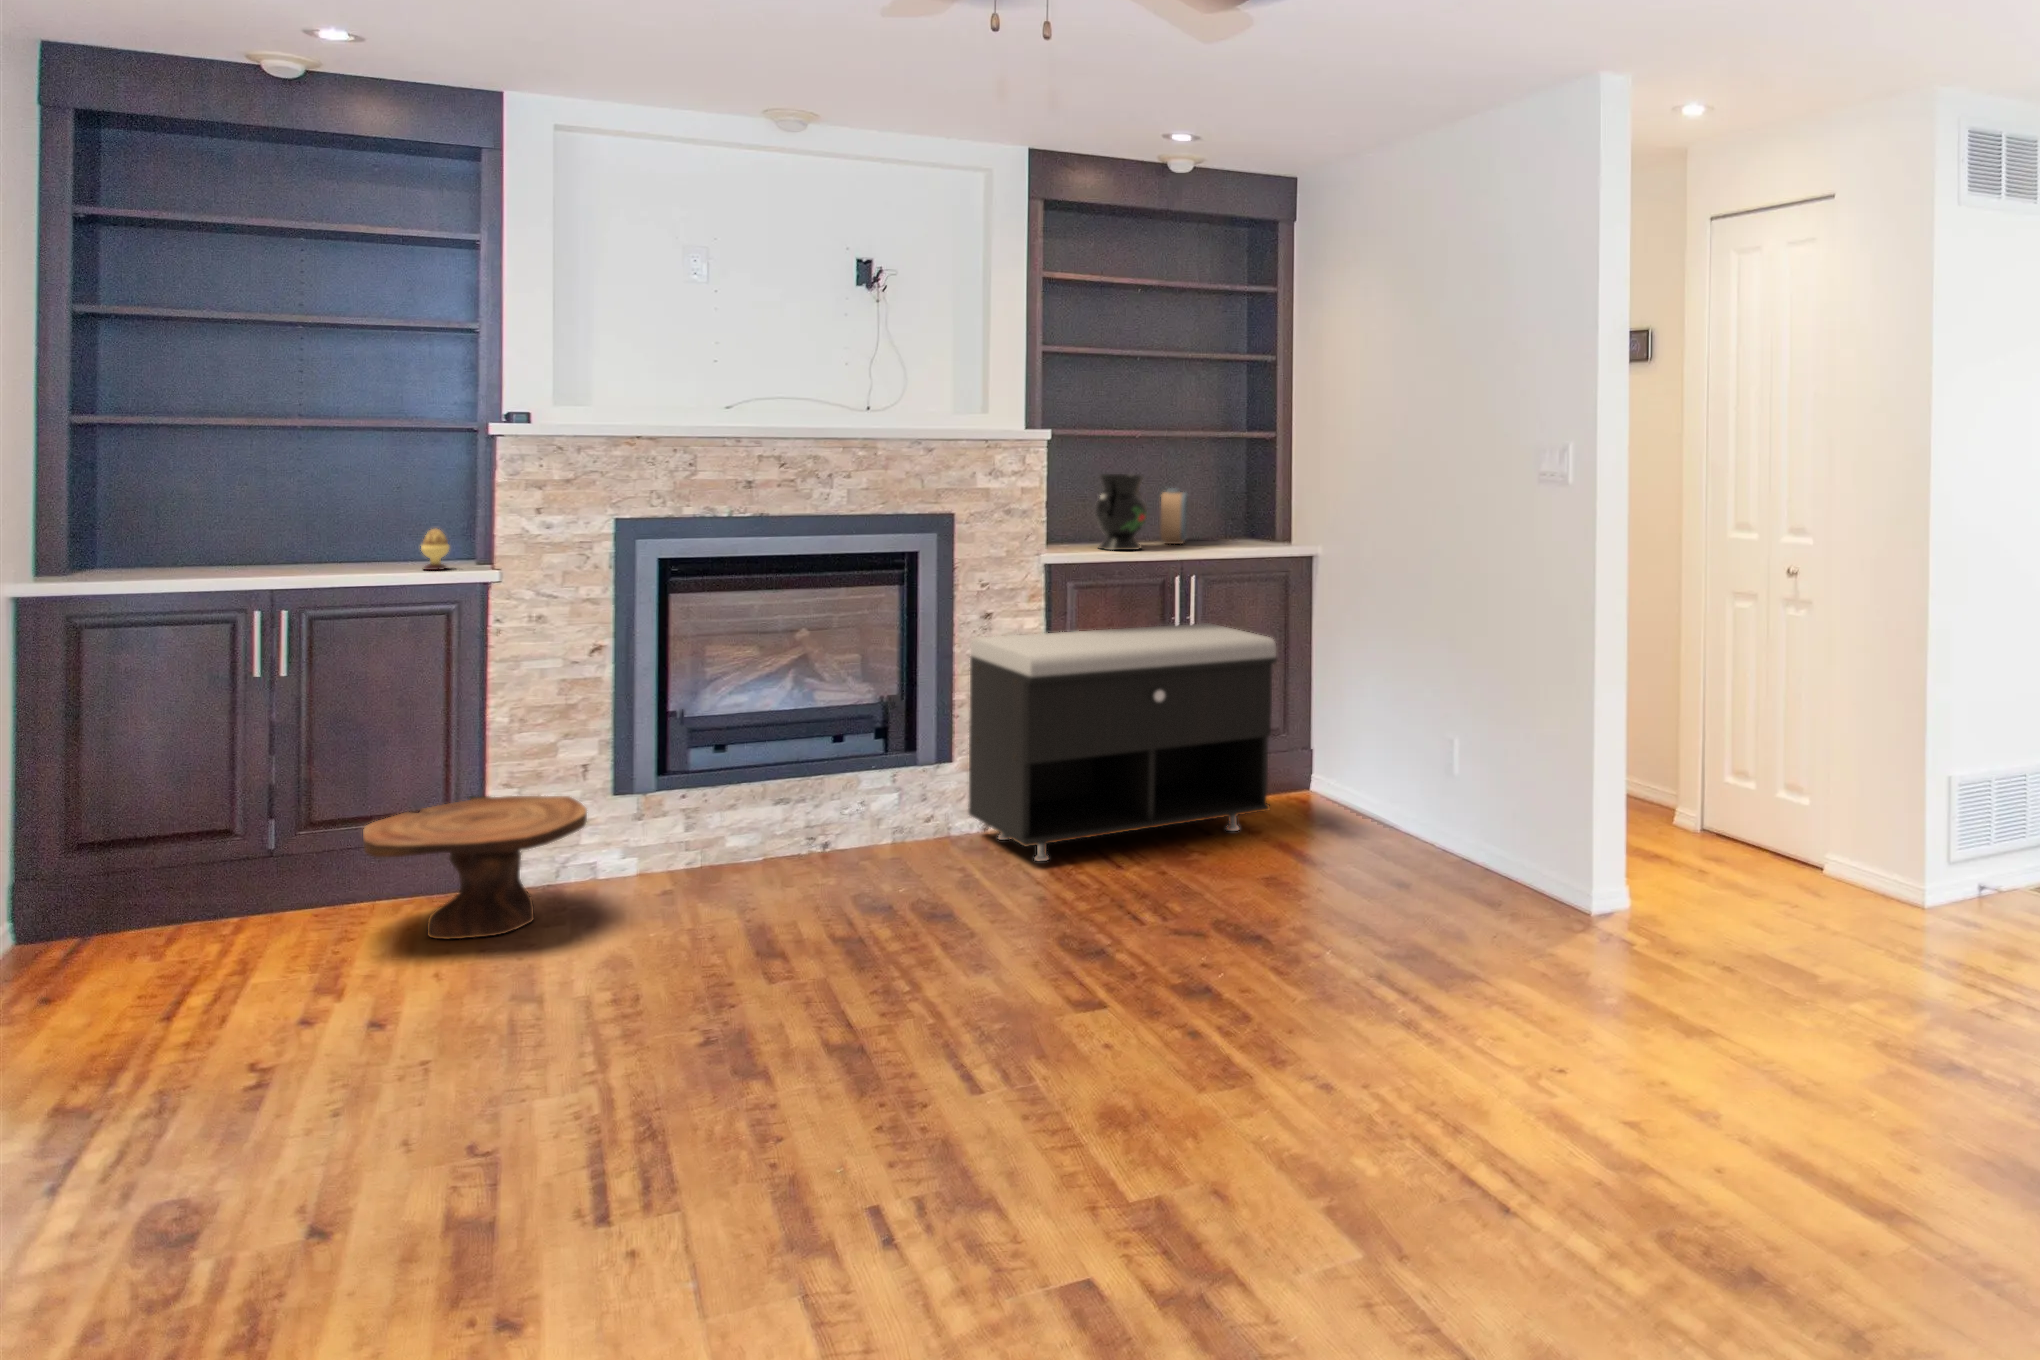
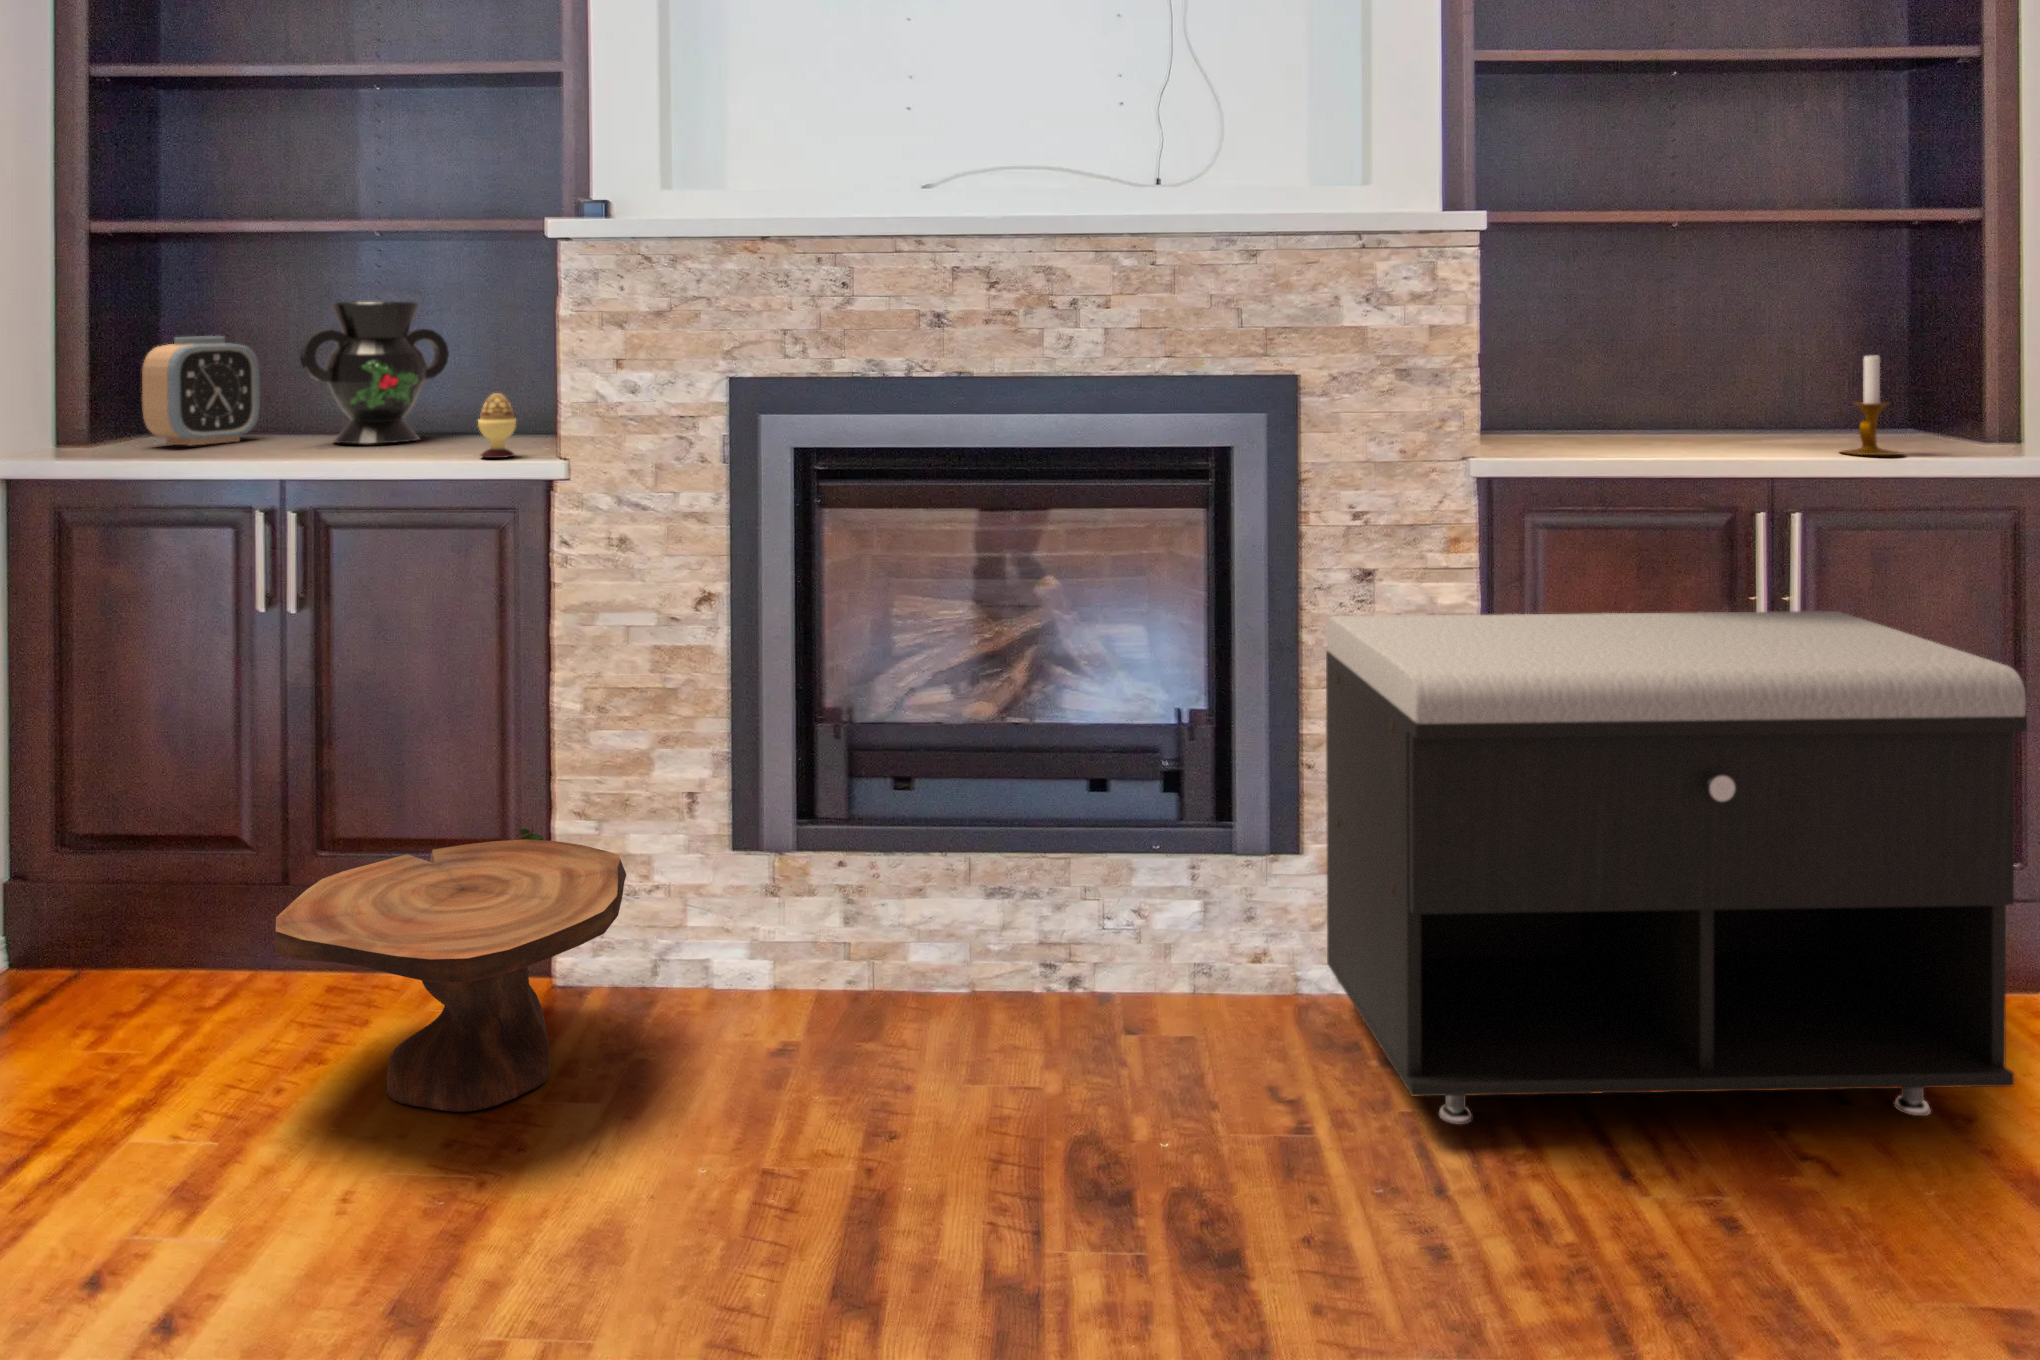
decorative vase: present [1094,474,1147,550] -> present [300,302,449,444]
alarm clock: present [1160,488,1189,544] -> present [142,336,260,445]
candlestick: none [1211,504,1239,551] -> present [1841,356,1902,455]

